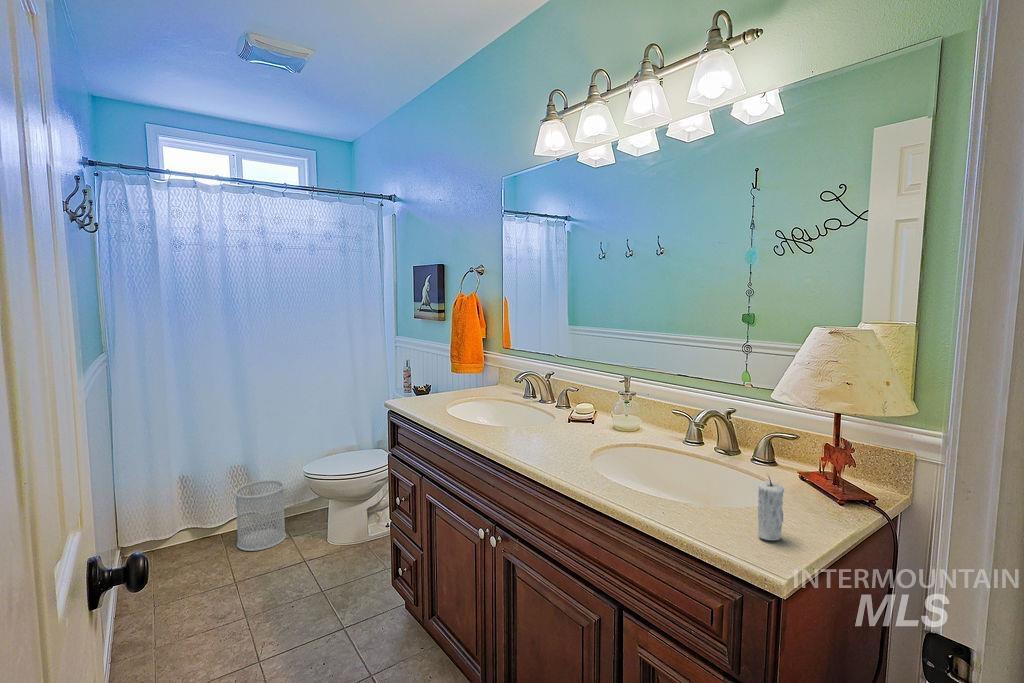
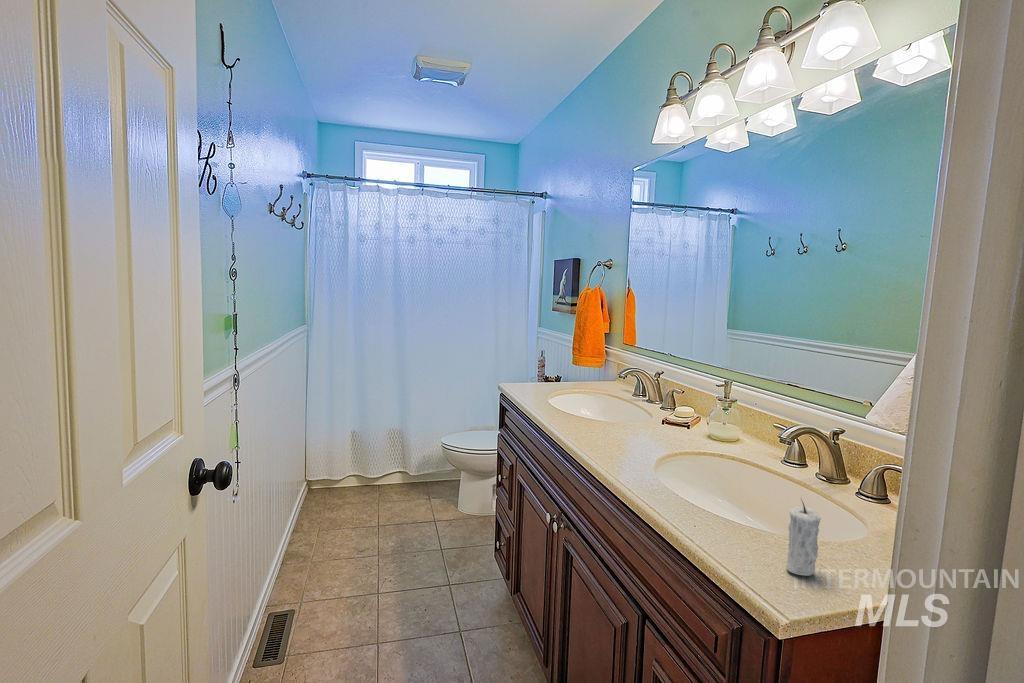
wastebasket: present [234,480,286,551] -> none [388,447,429,507]

